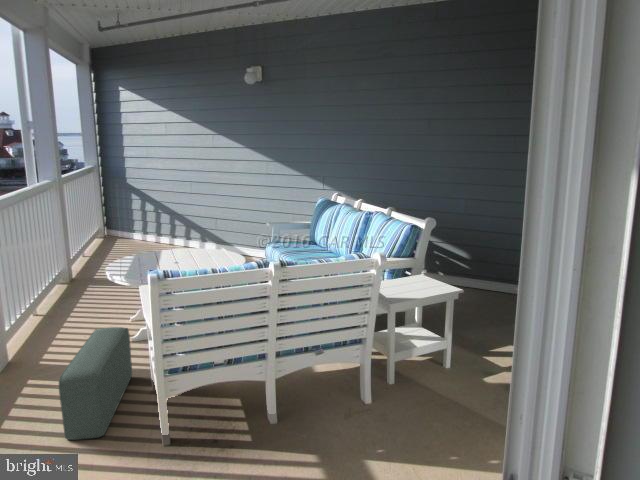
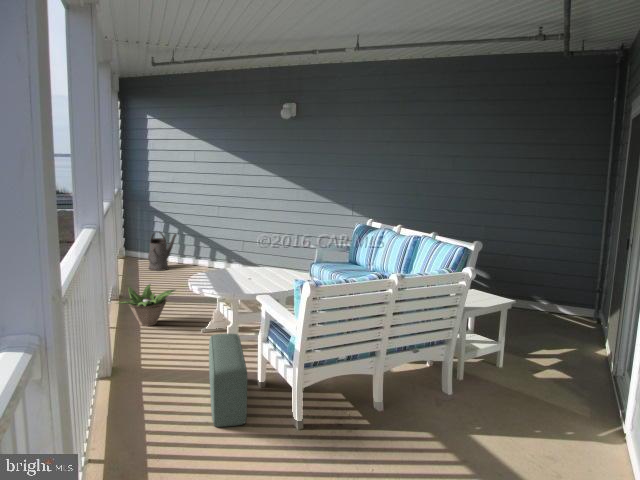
watering can: none [118,210,152,250] -> present [148,232,176,271]
decorative plant: none [37,266,110,312] -> present [118,284,175,326]

